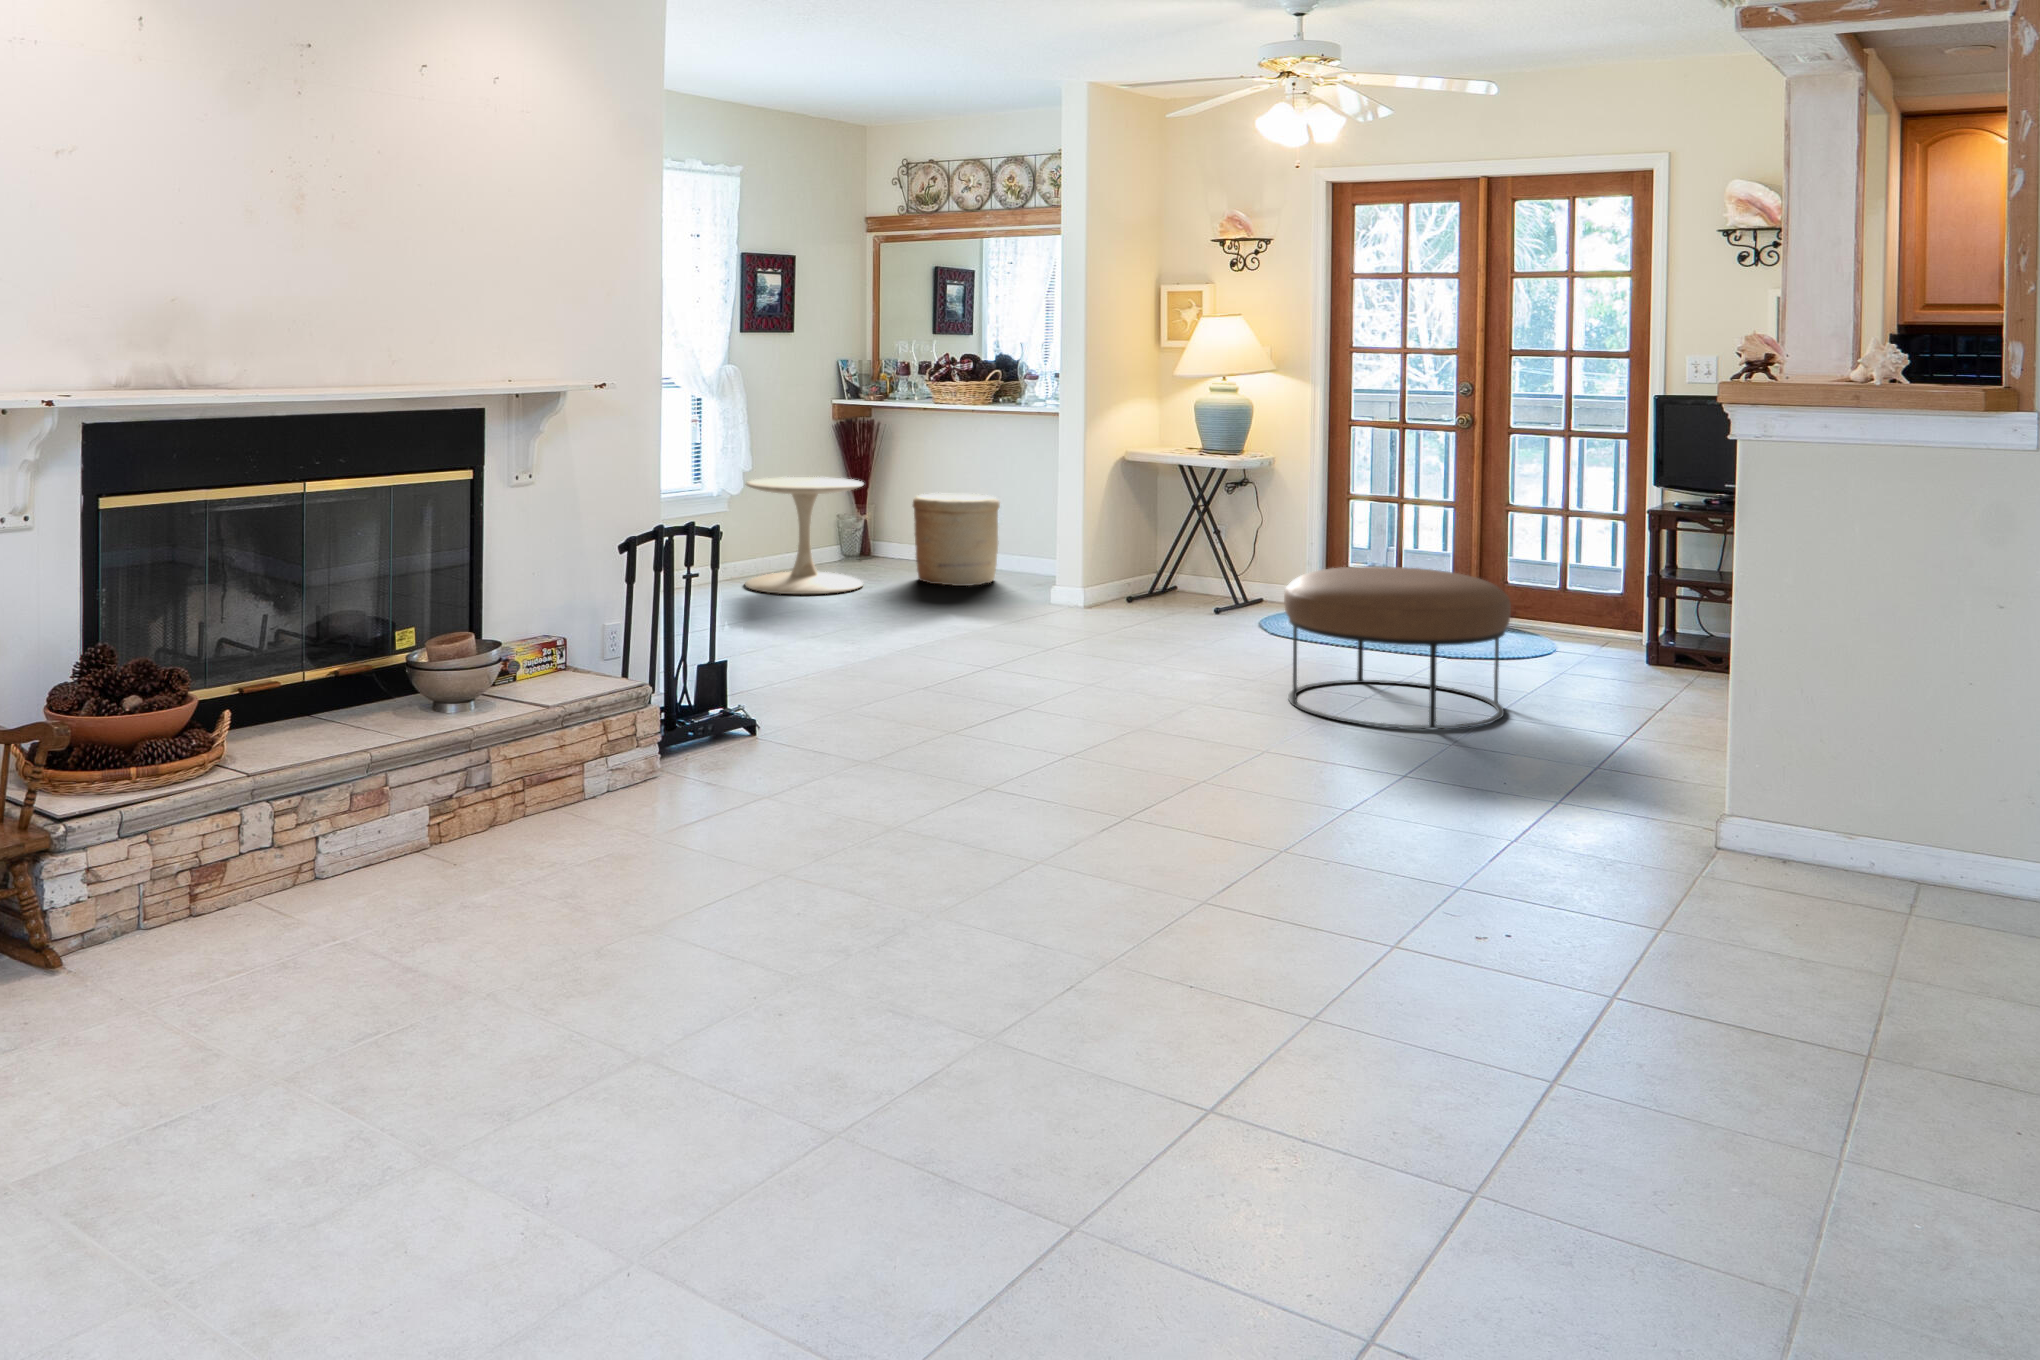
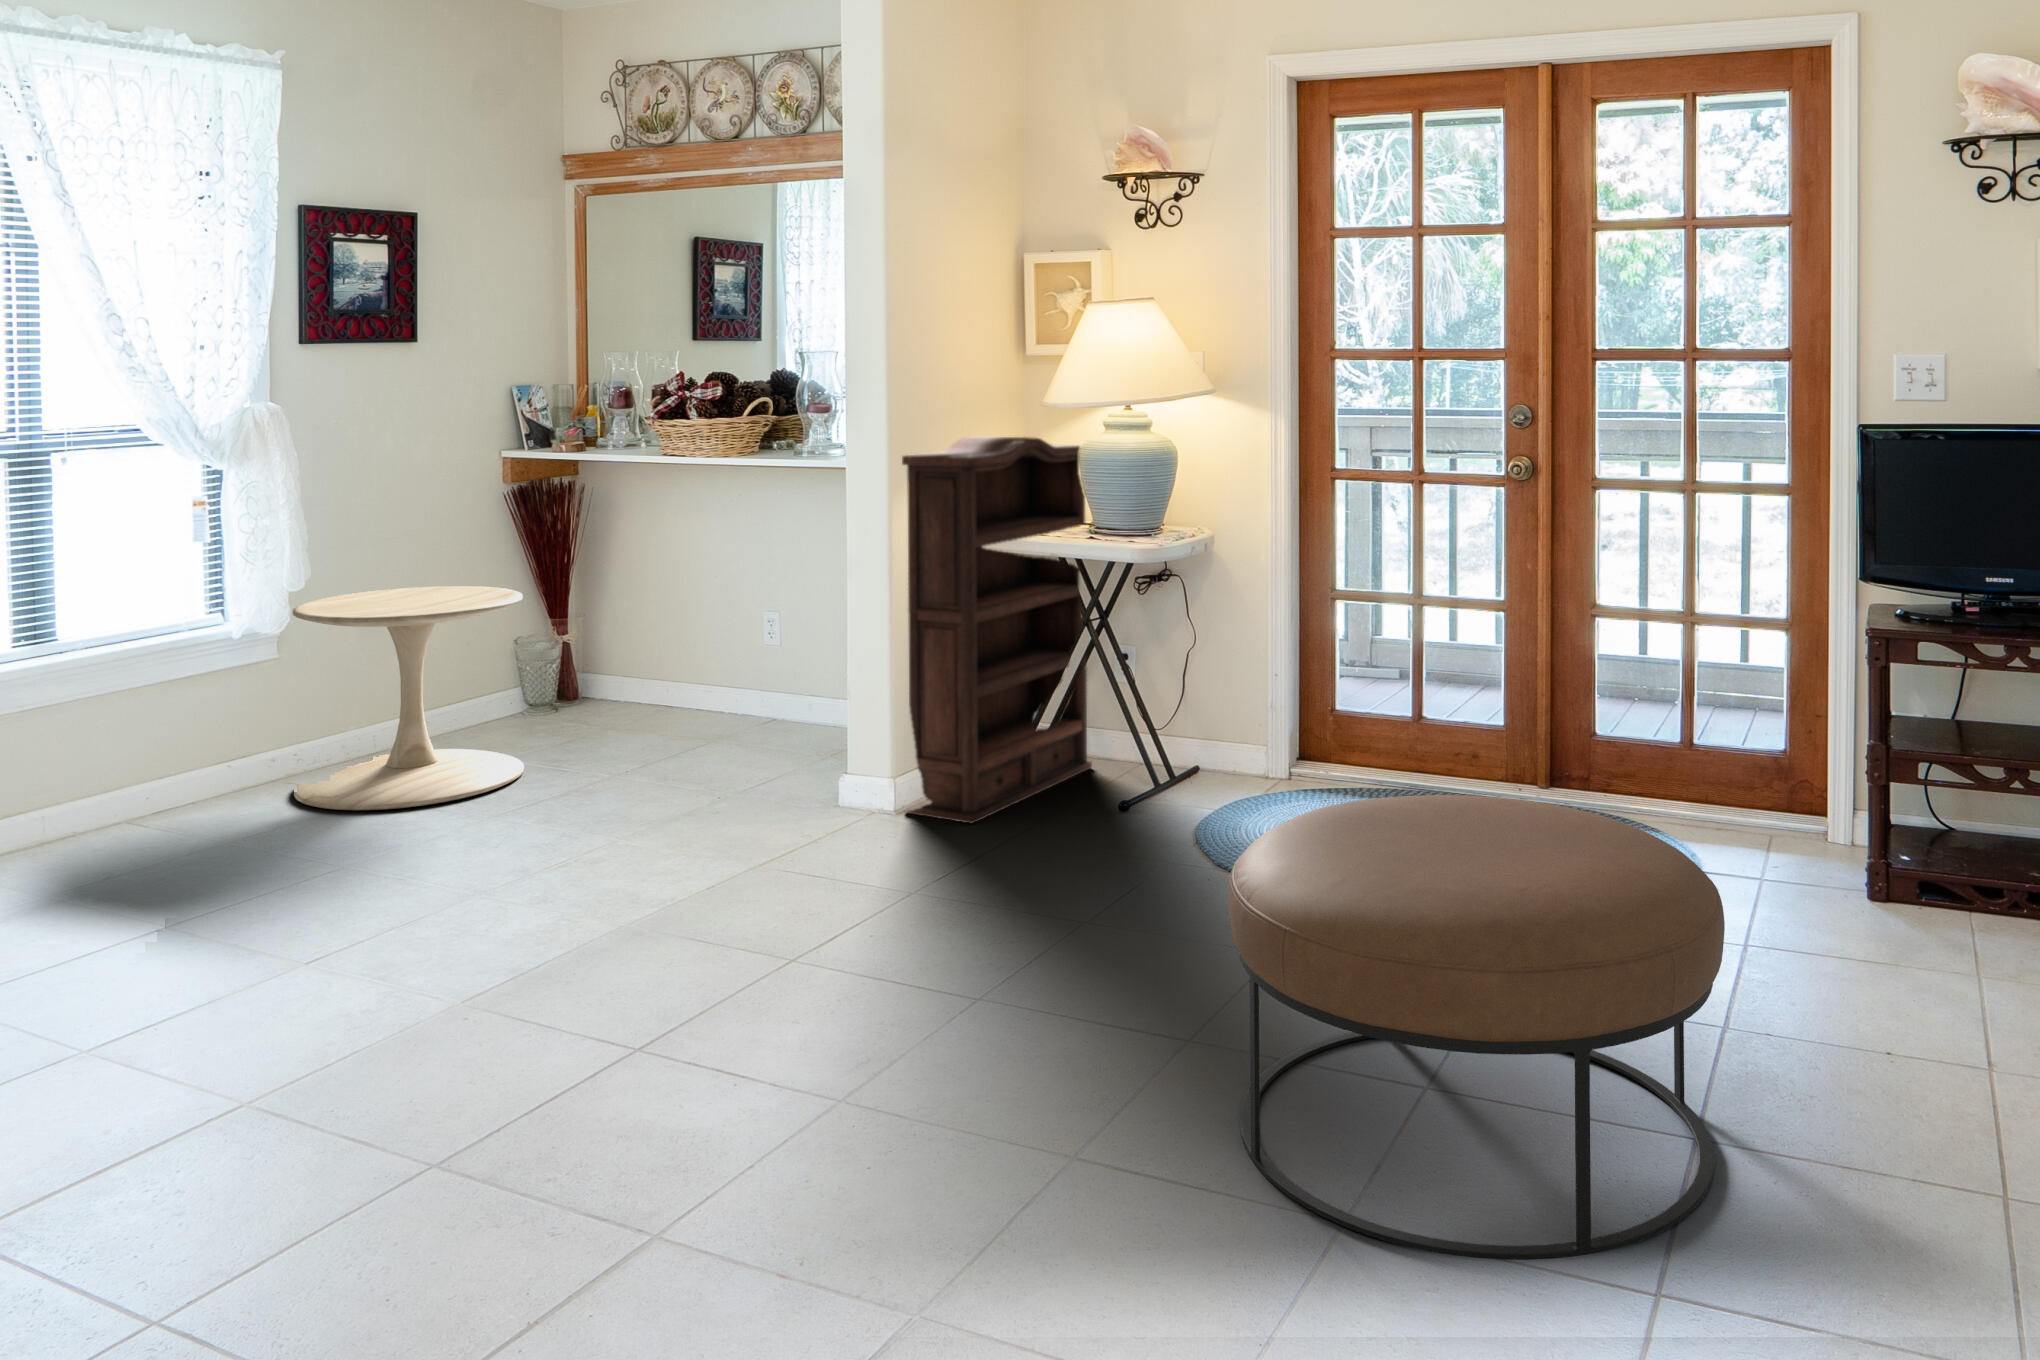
bookshelf: none [1093,395,1200,614] -> present [902,436,1092,824]
woven basket: present [913,493,1000,586] -> none [619,601,772,765]

